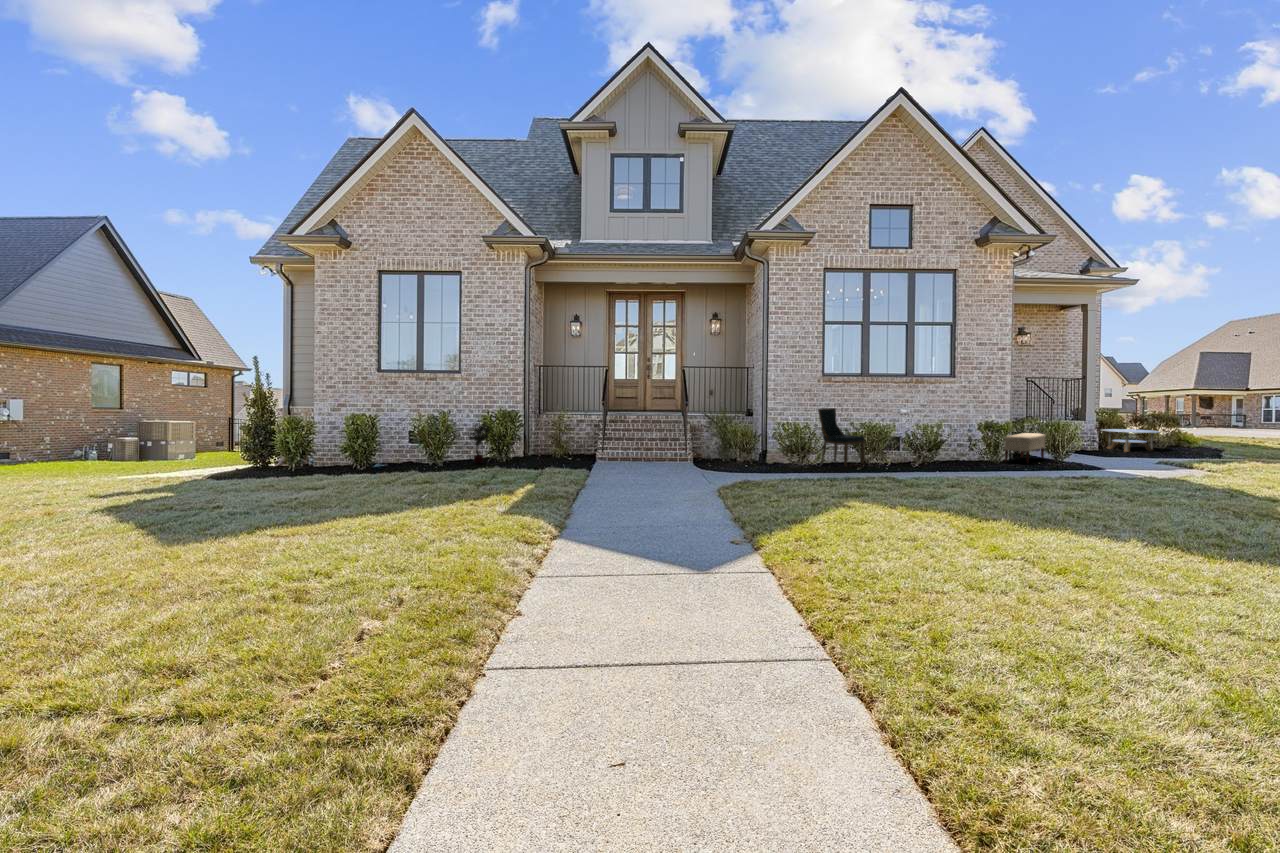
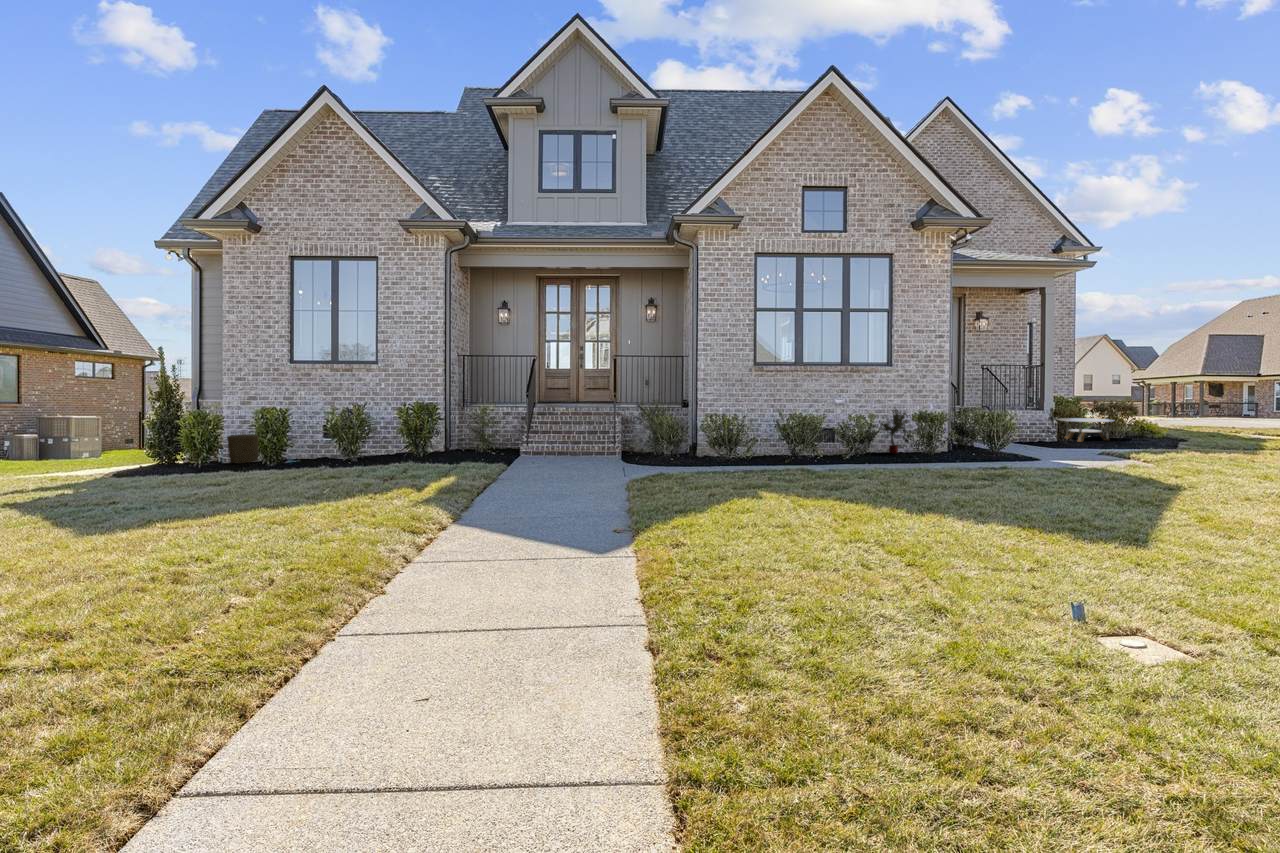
chair: present [818,408,865,466] -> none [747,399,794,459]
potted tree: present [469,420,491,464] -> present [879,408,907,454]
bench: present [1004,433,1045,464] -> none [940,423,986,455]
woven basket: none [319,439,349,467] -> present [227,434,259,463]

